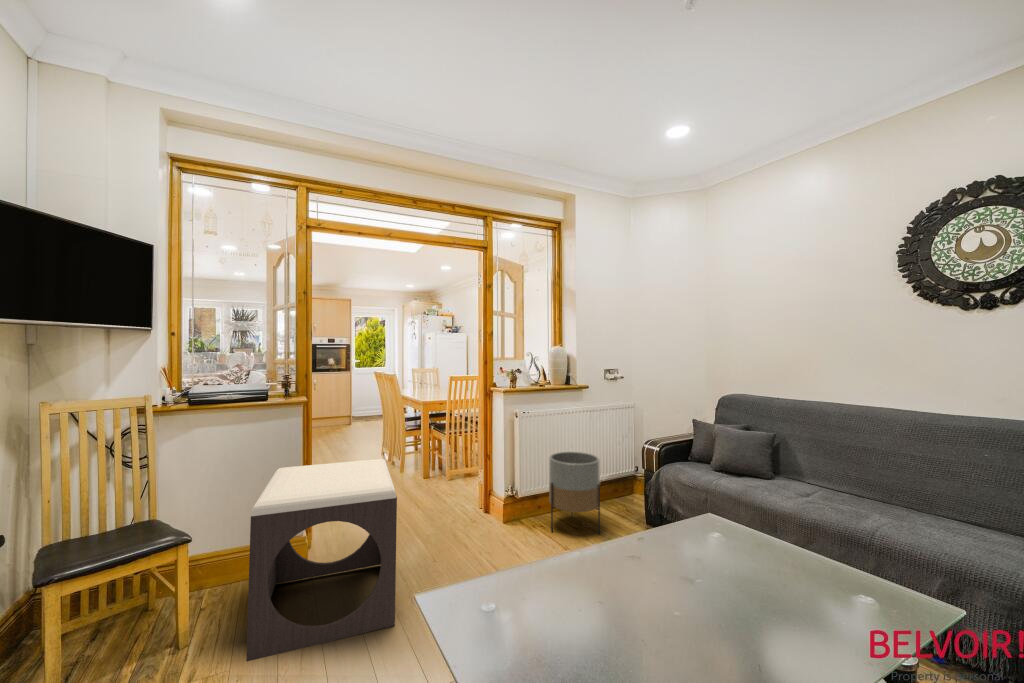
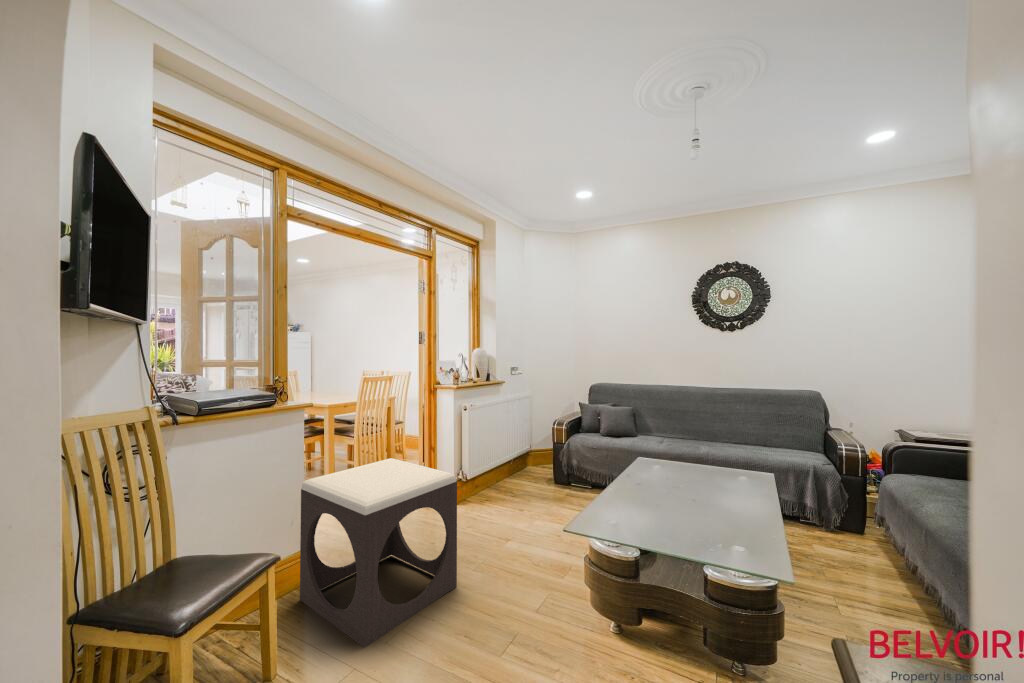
planter: present [549,452,600,534] -> none [490,436,532,502]

